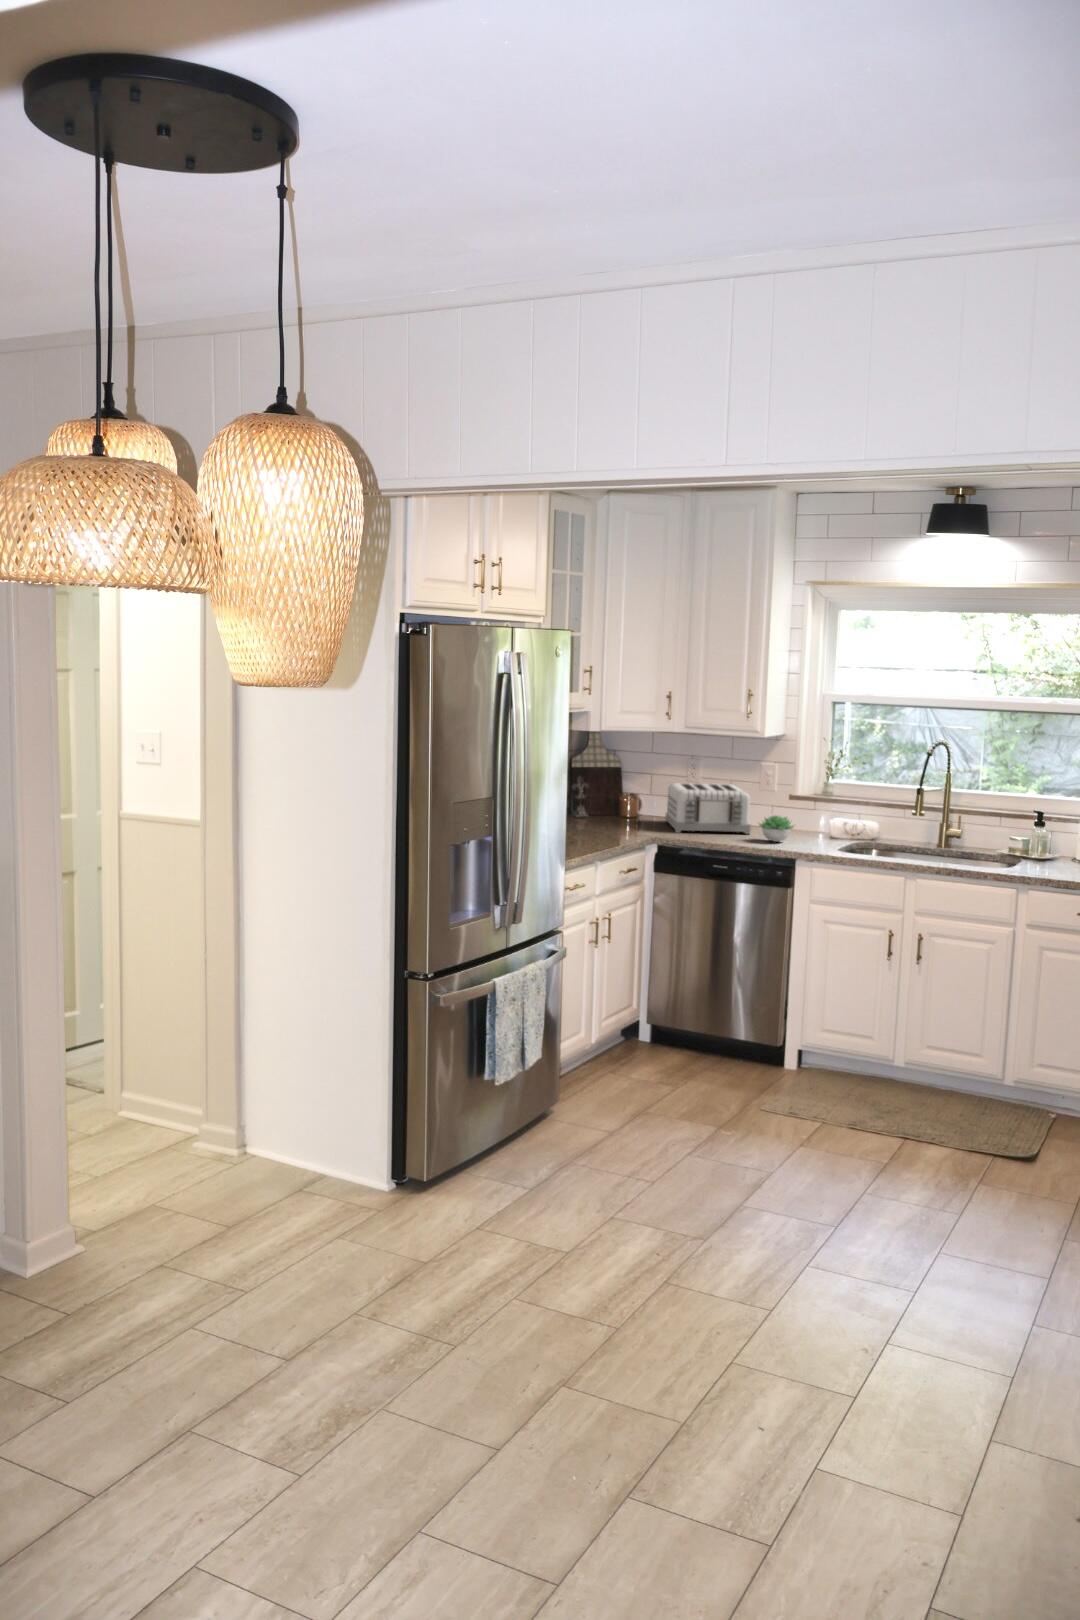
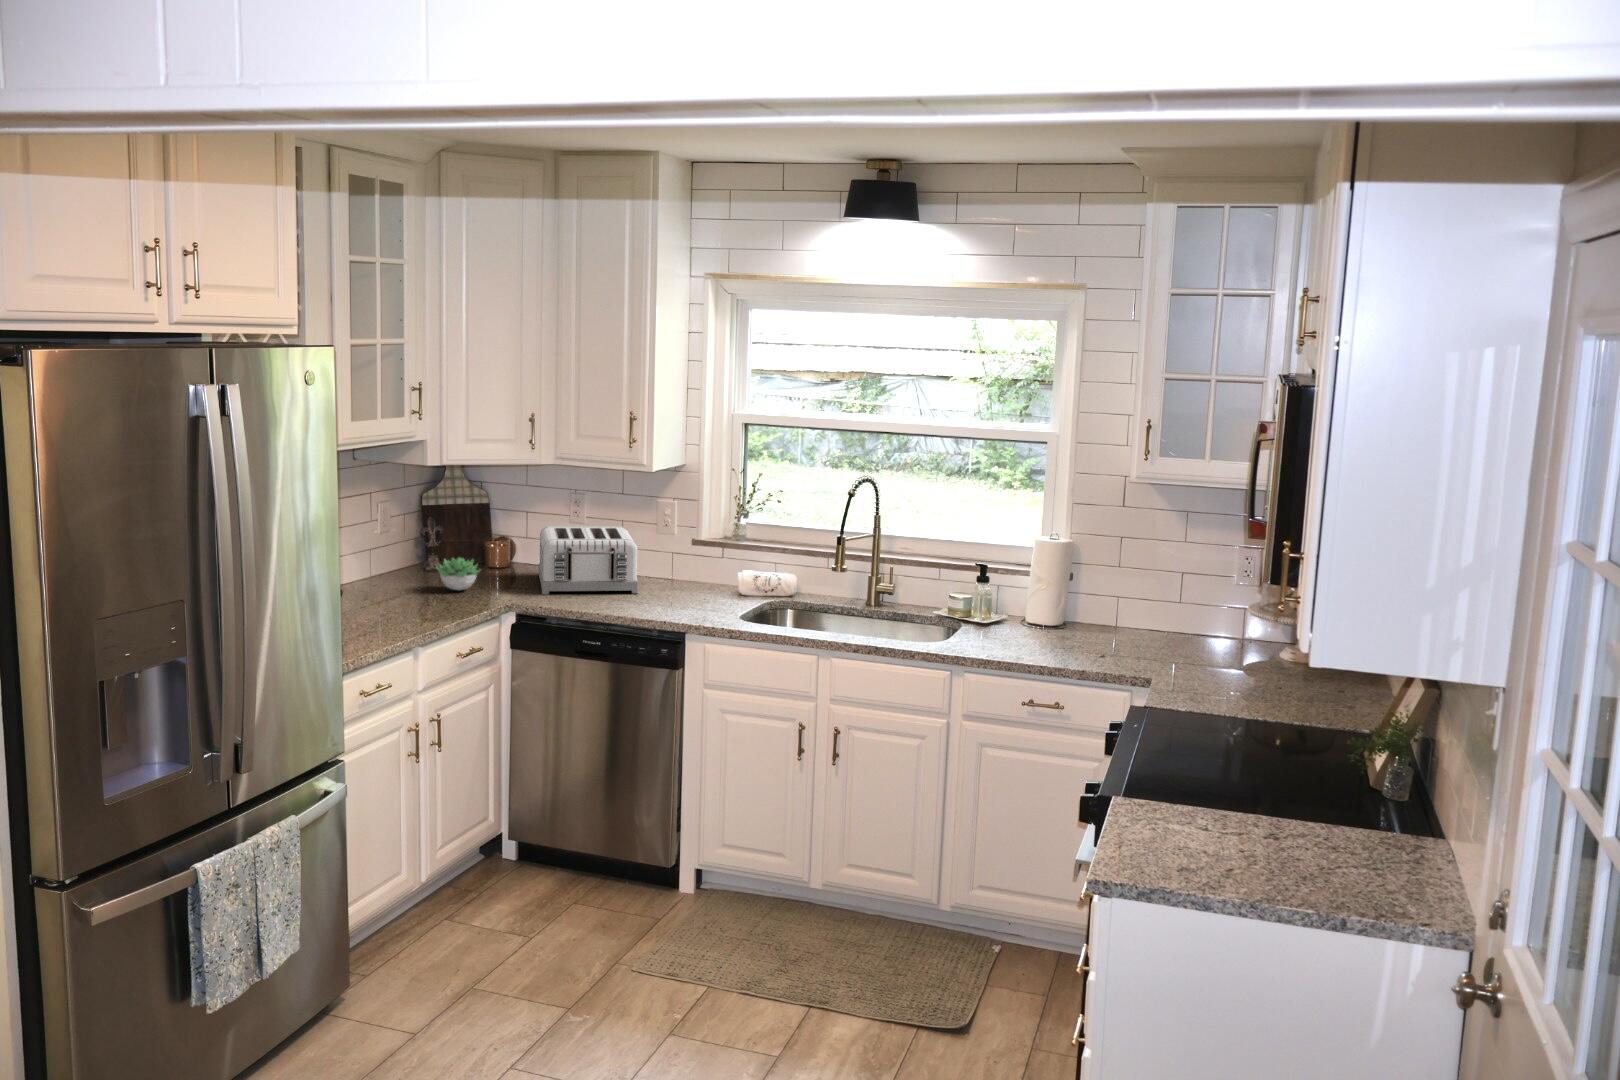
succulent plant: present [759,815,794,842] -> present [436,557,481,590]

